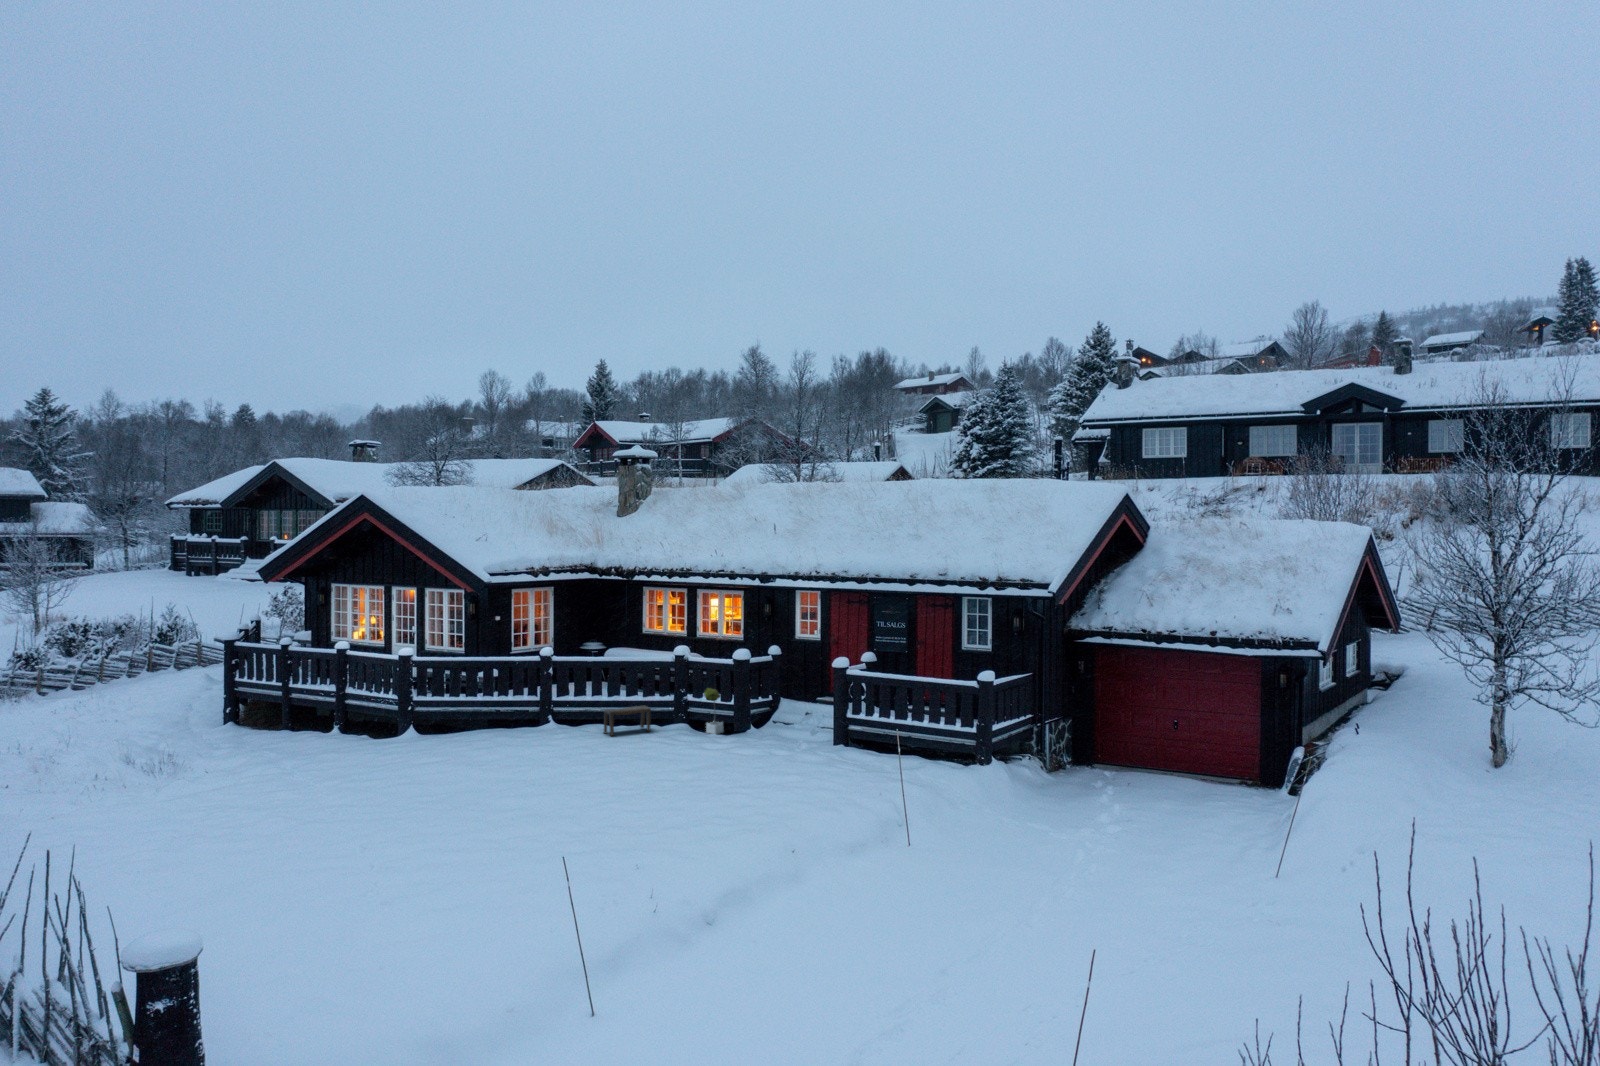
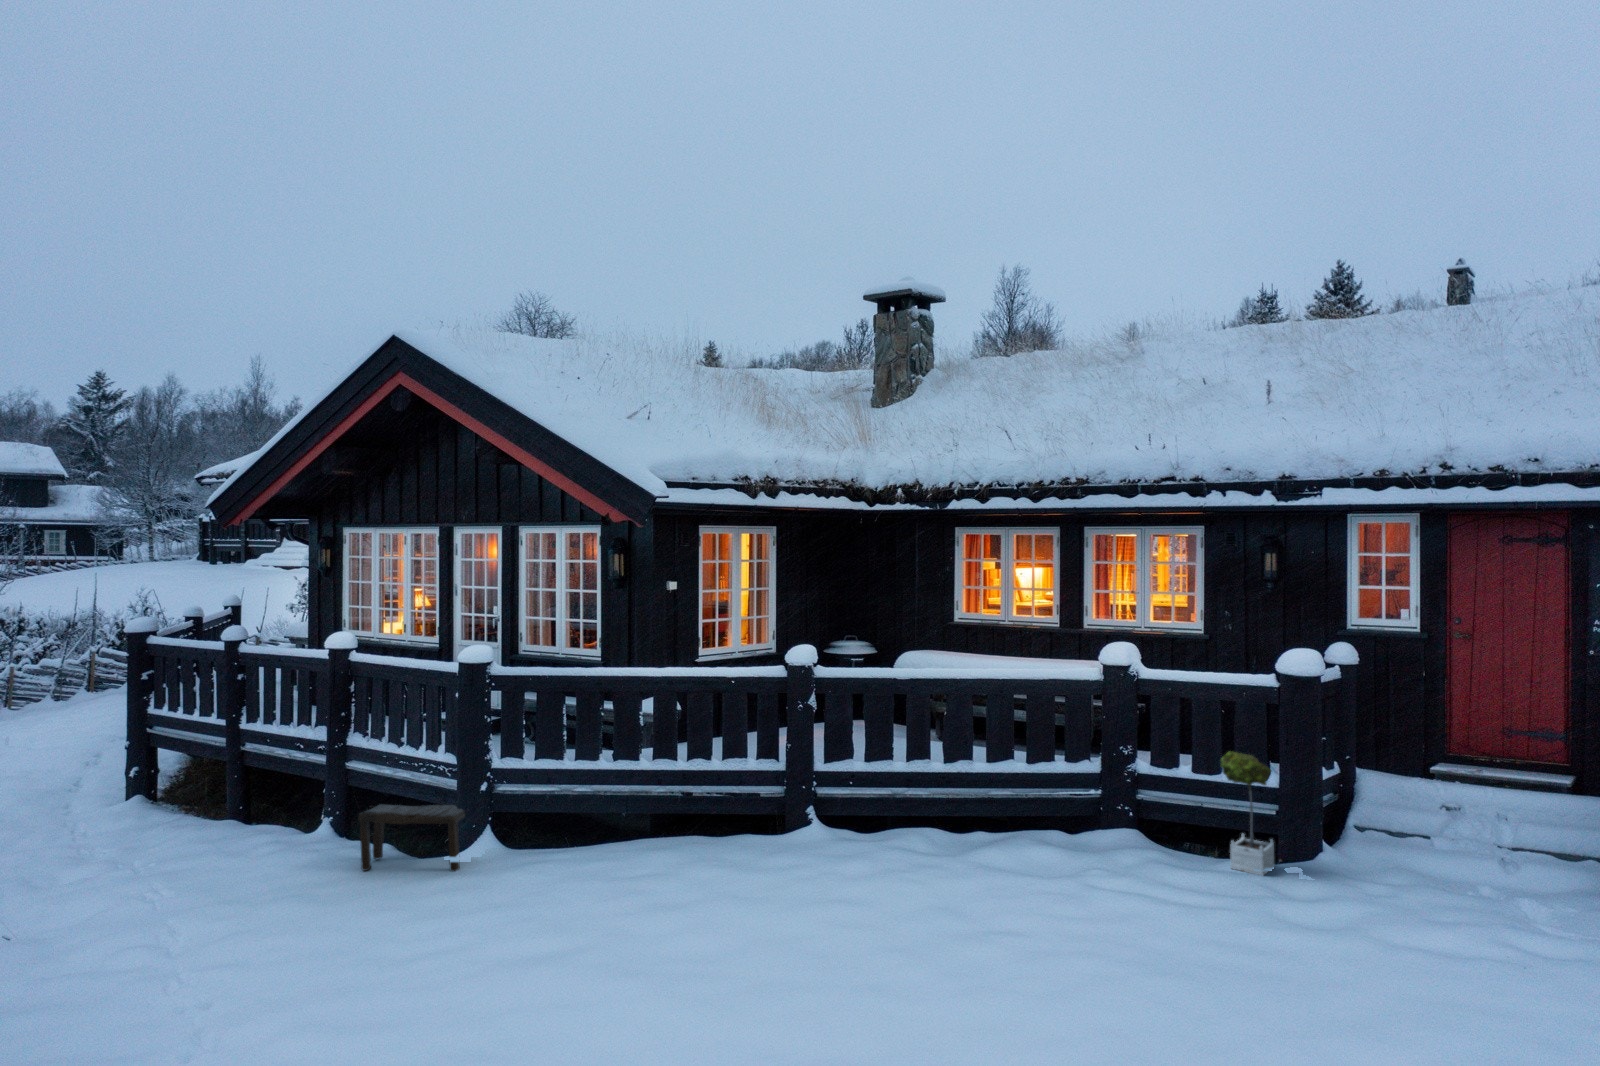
bench: present [604,706,651,736] -> present [358,804,465,871]

